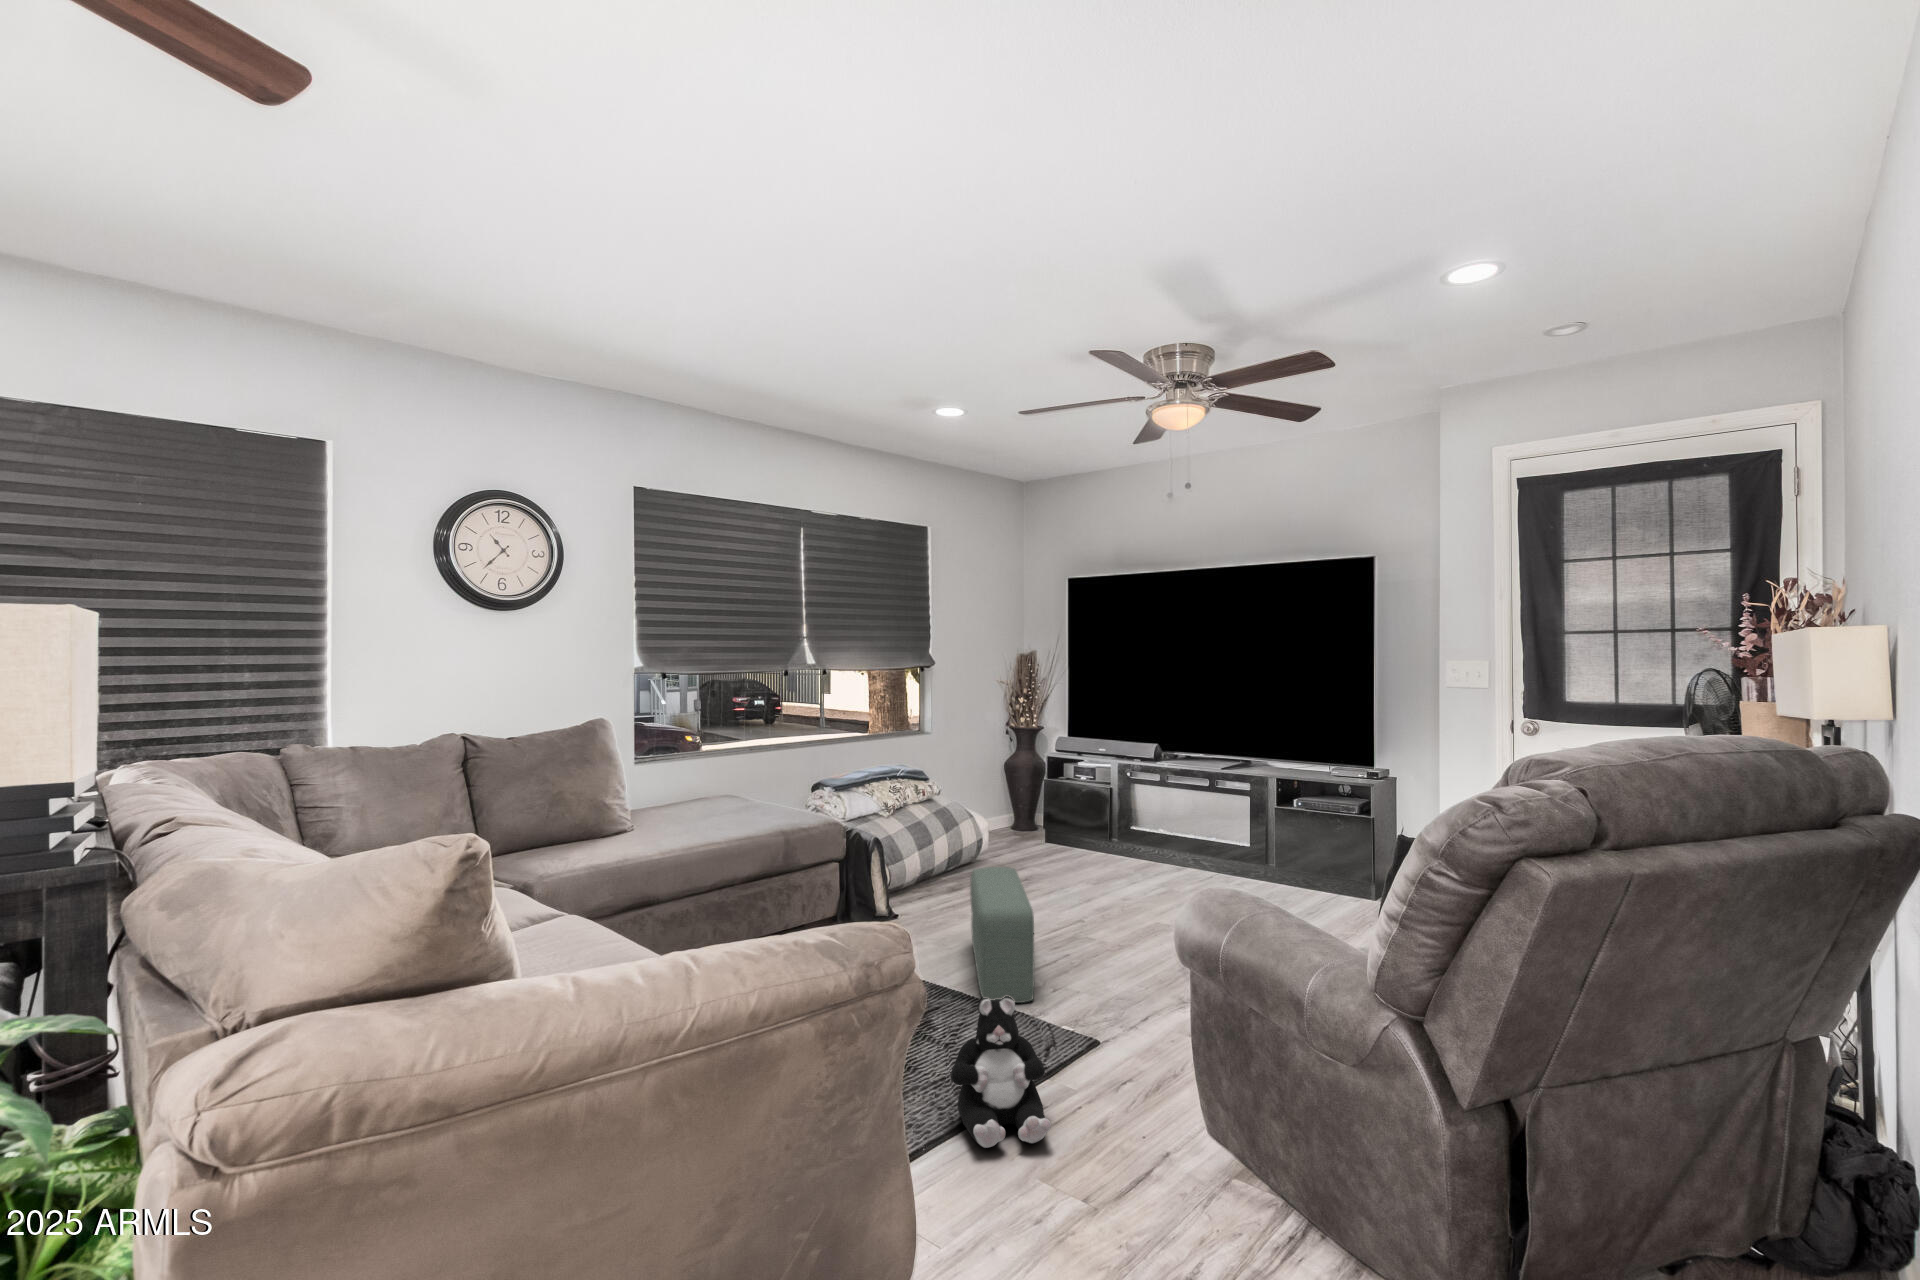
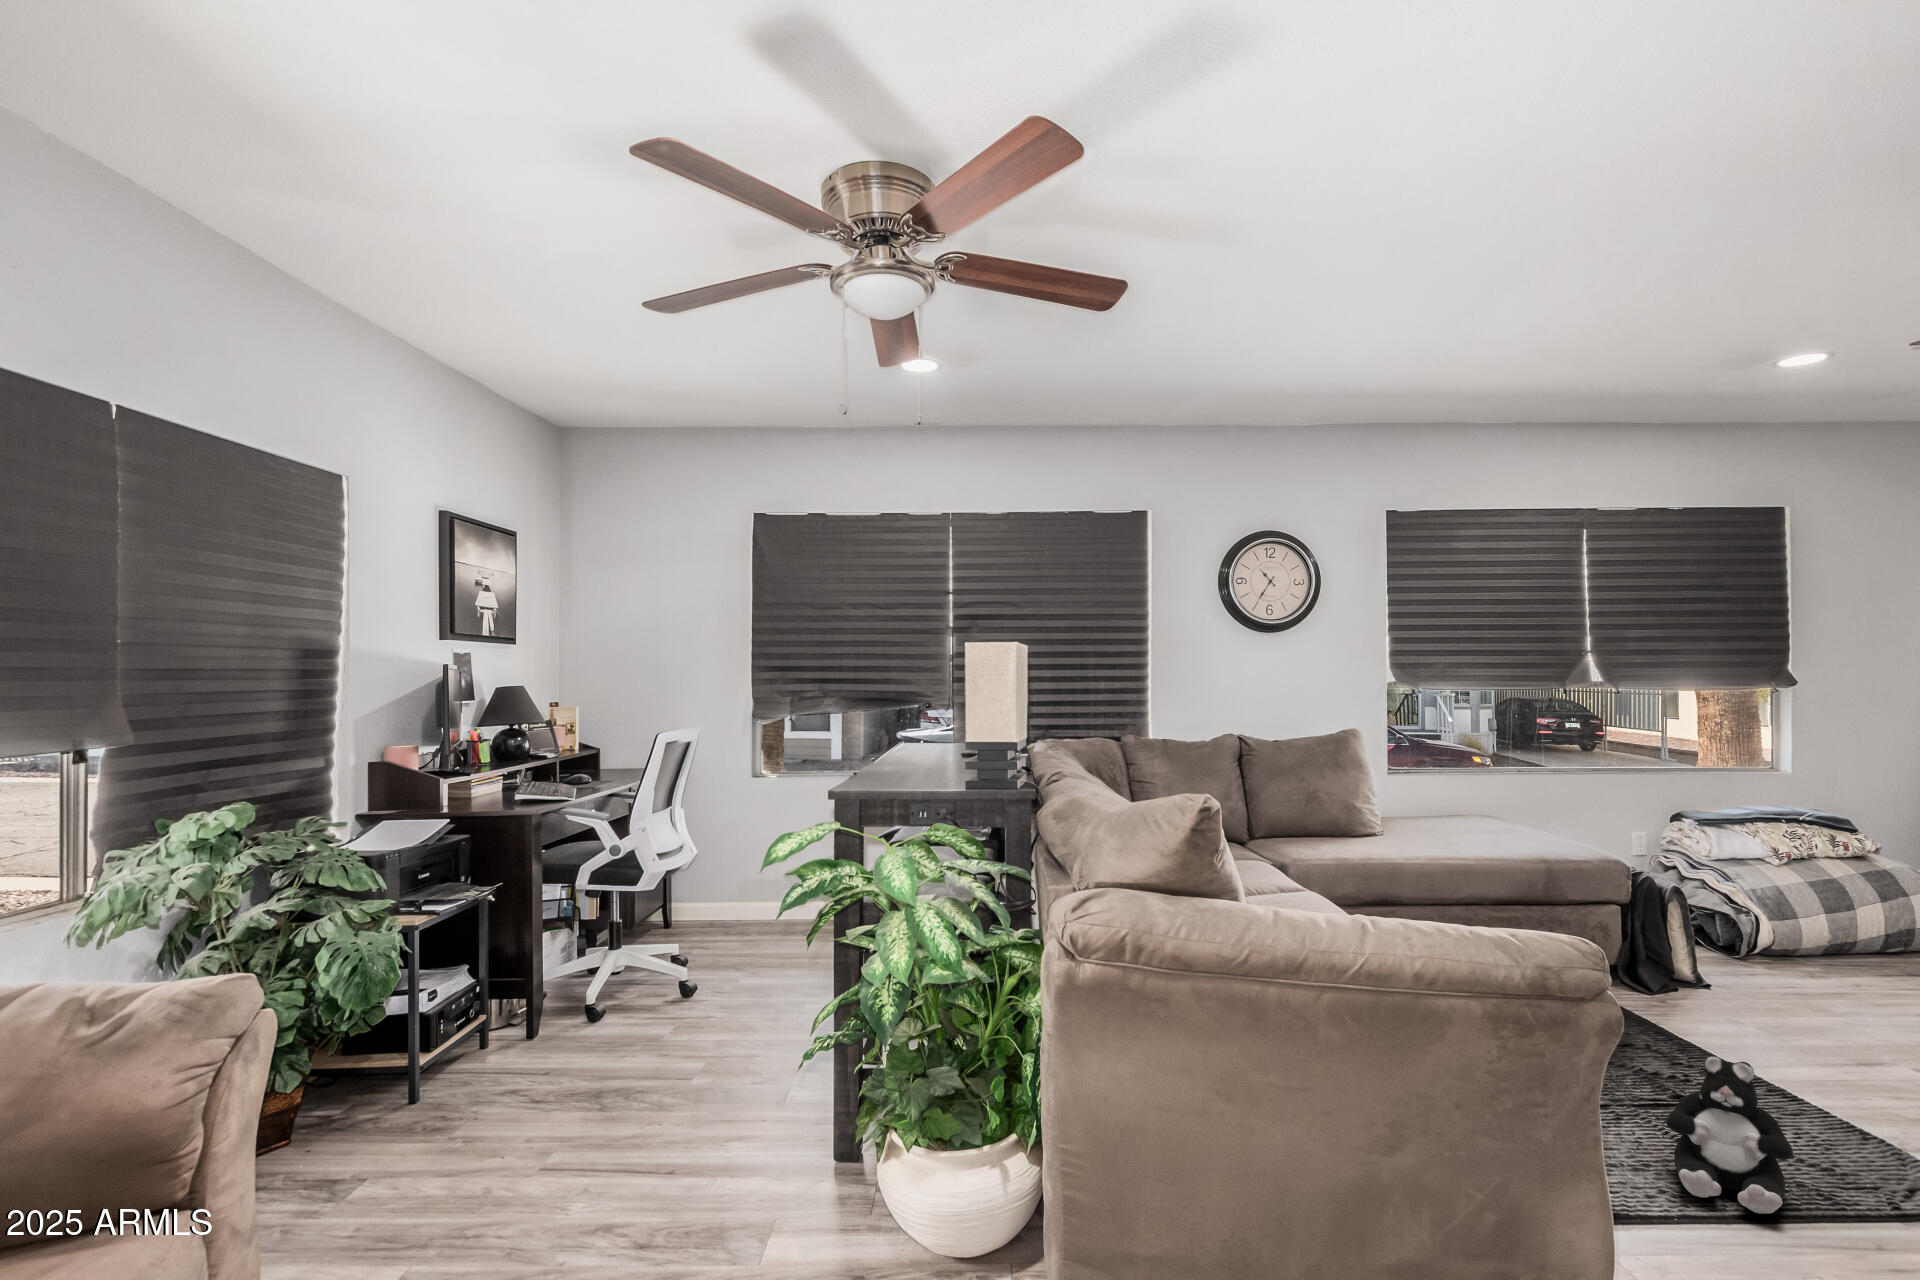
pouf: present [970,867,1034,1003] -> none [1767,945,1867,1110]

